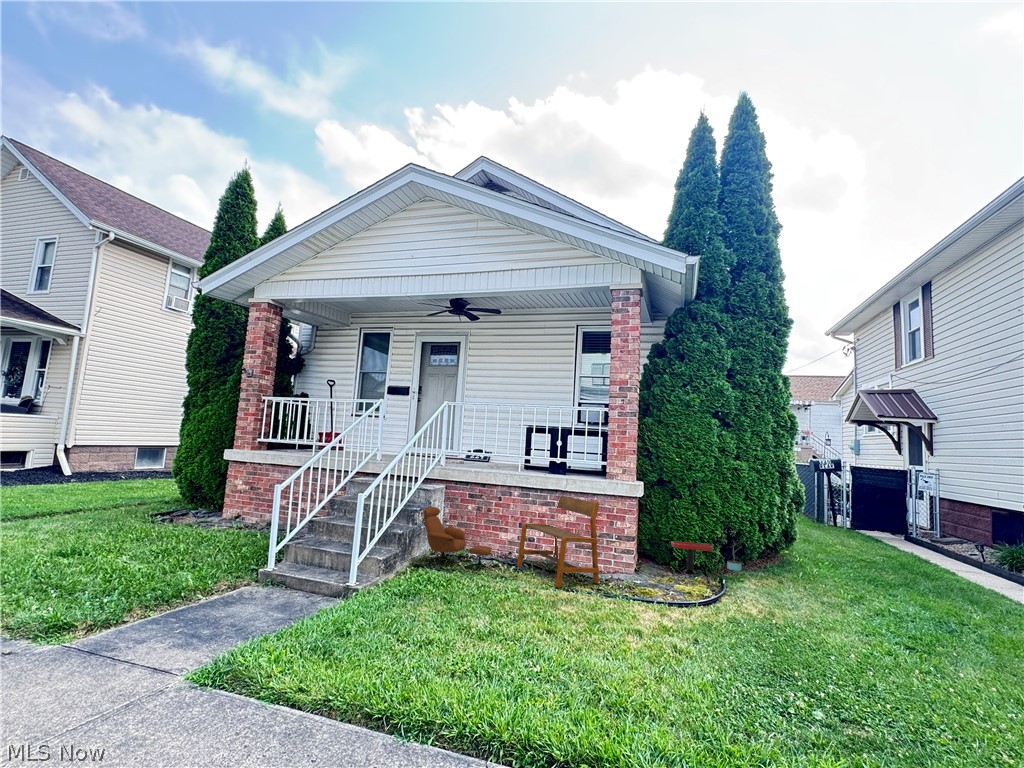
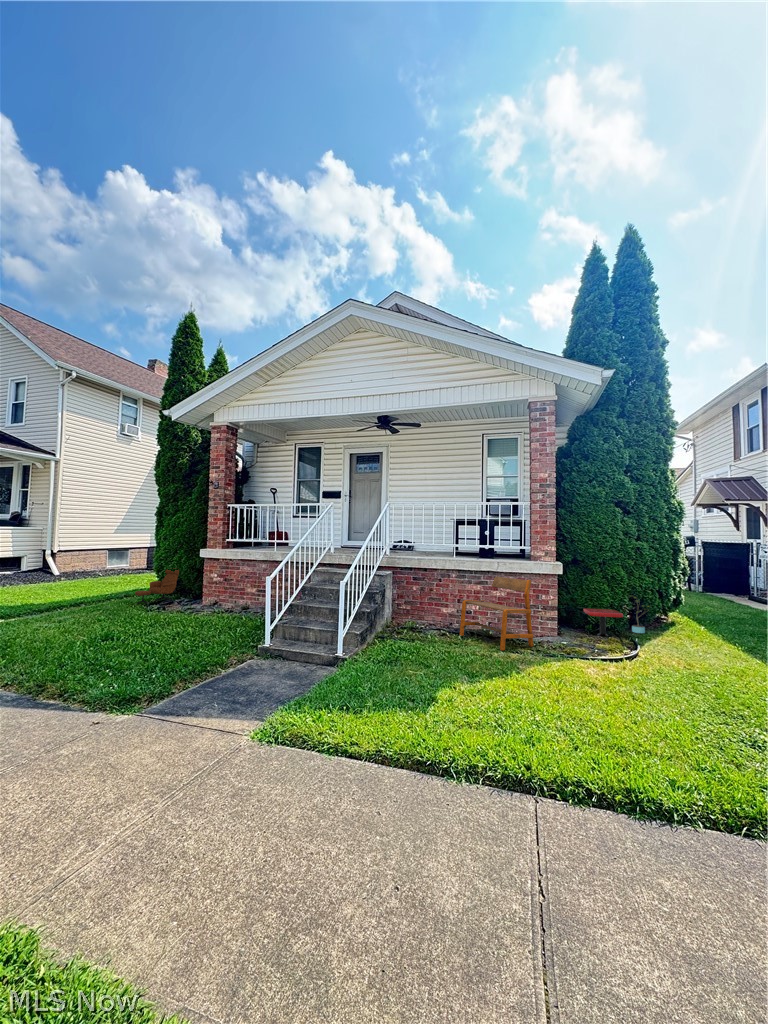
lounge chair: present [424,506,492,571] -> present [135,569,179,604]

